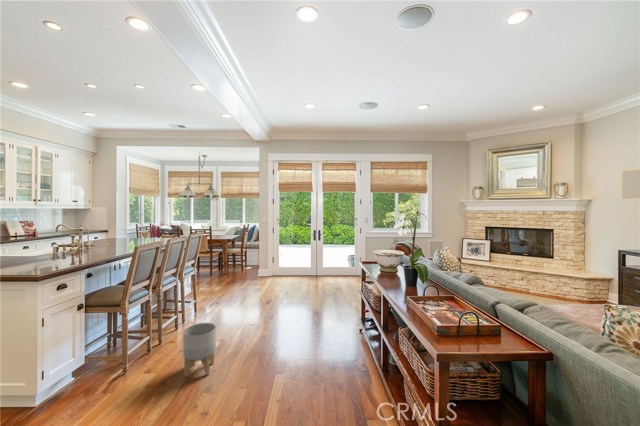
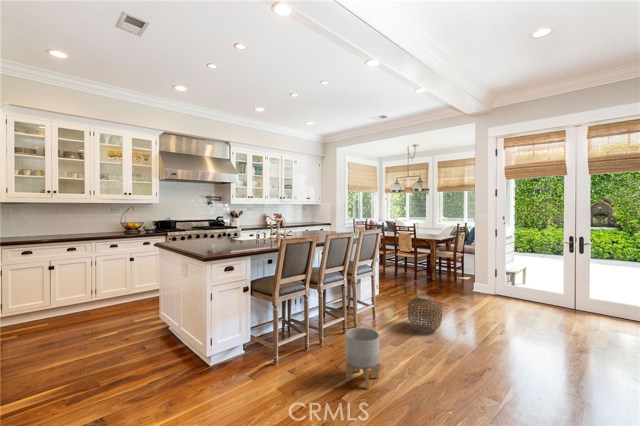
woven basket: none [220,285,248,316] -> present [408,294,442,333]

